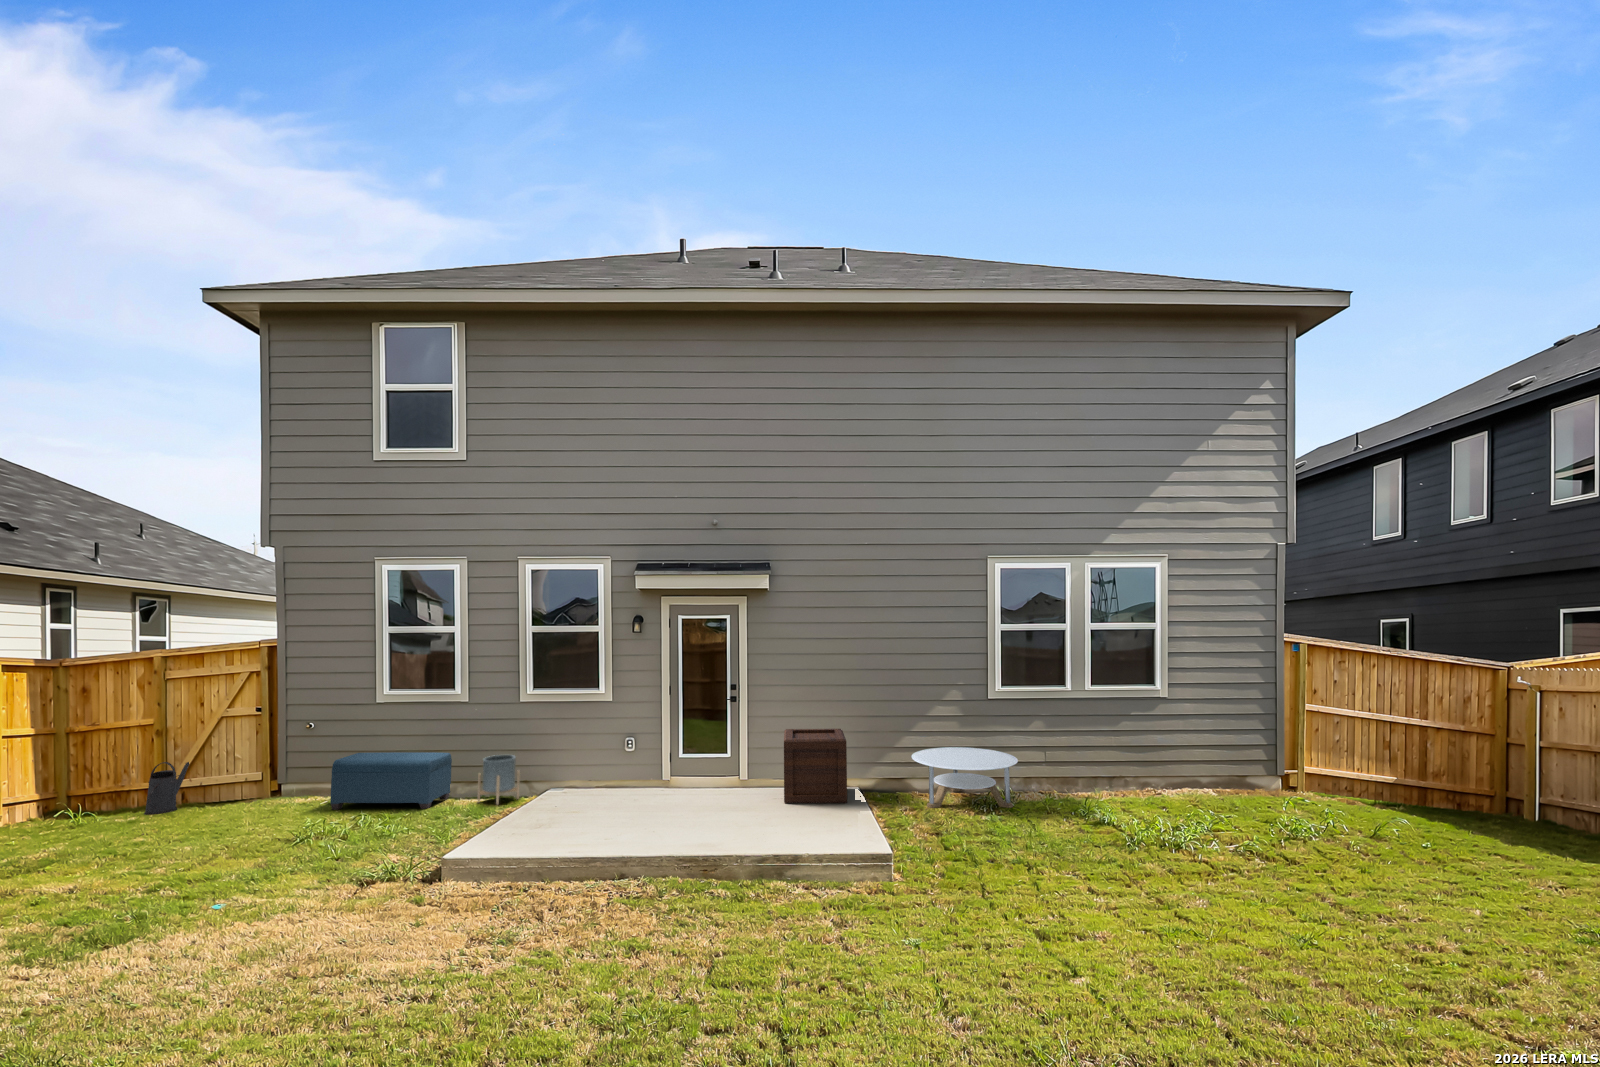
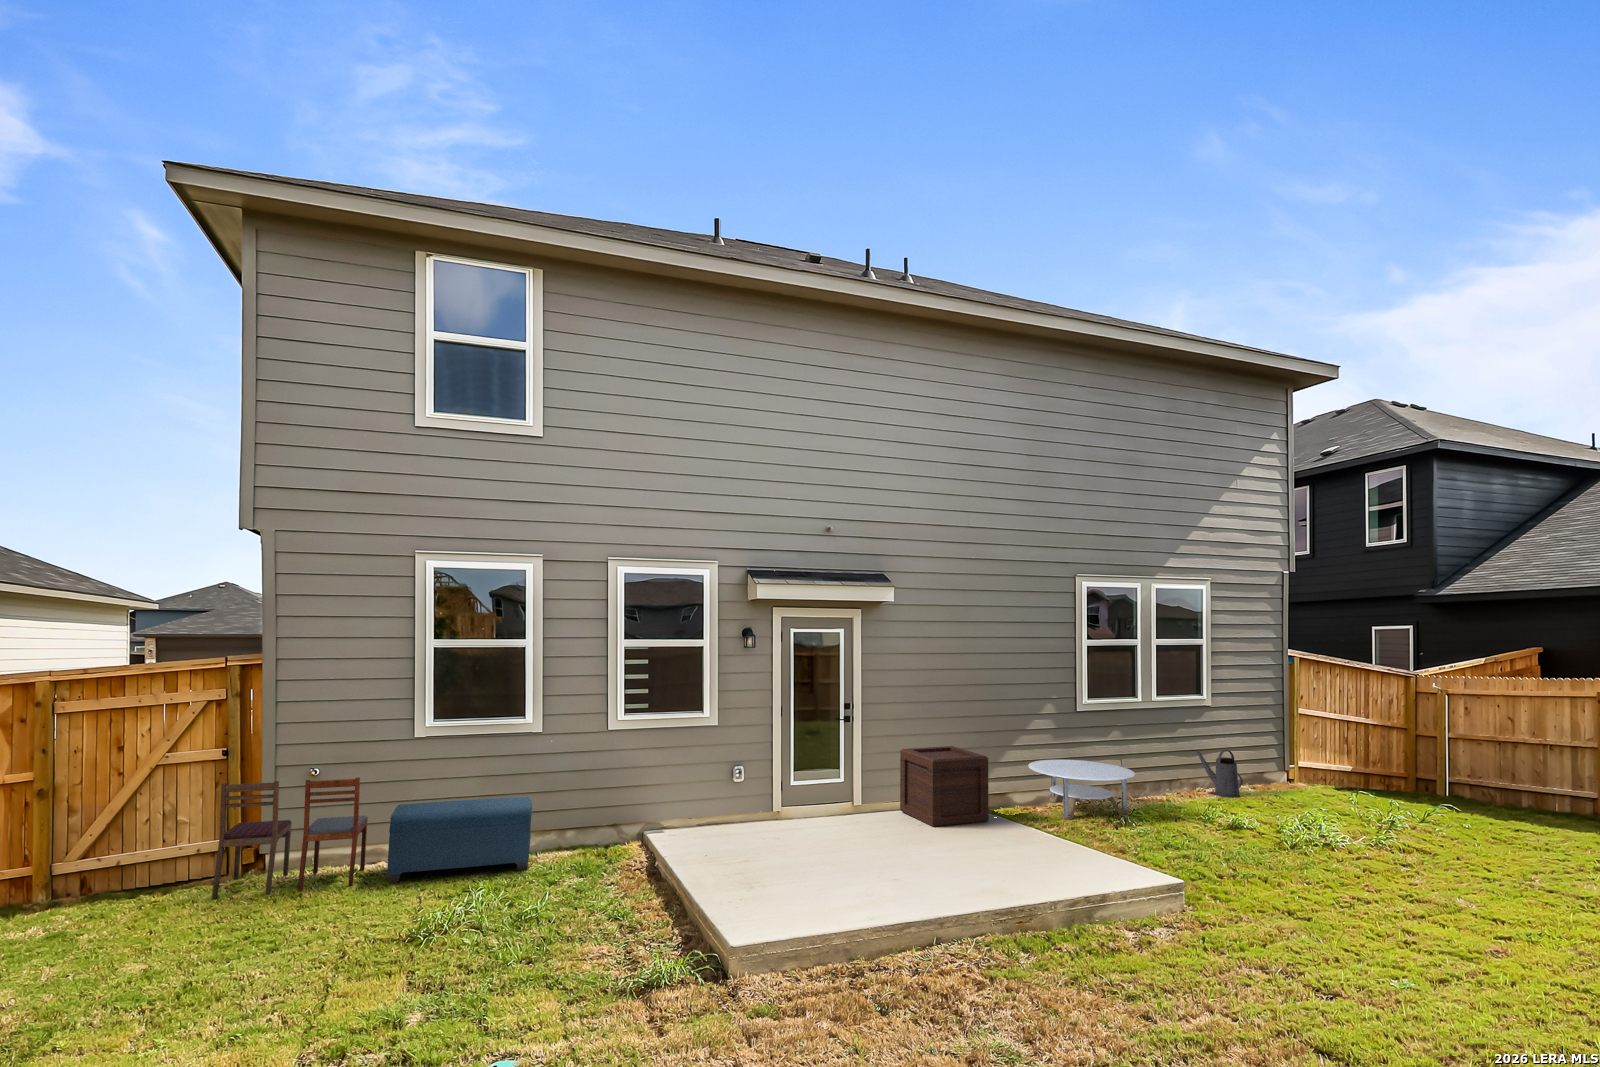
chair: none [226,730,341,811] -> present [212,777,368,899]
planter: present [478,755,520,805] -> none [577,795,622,857]
watering can: present [144,762,190,815] -> present [1197,750,1243,798]

